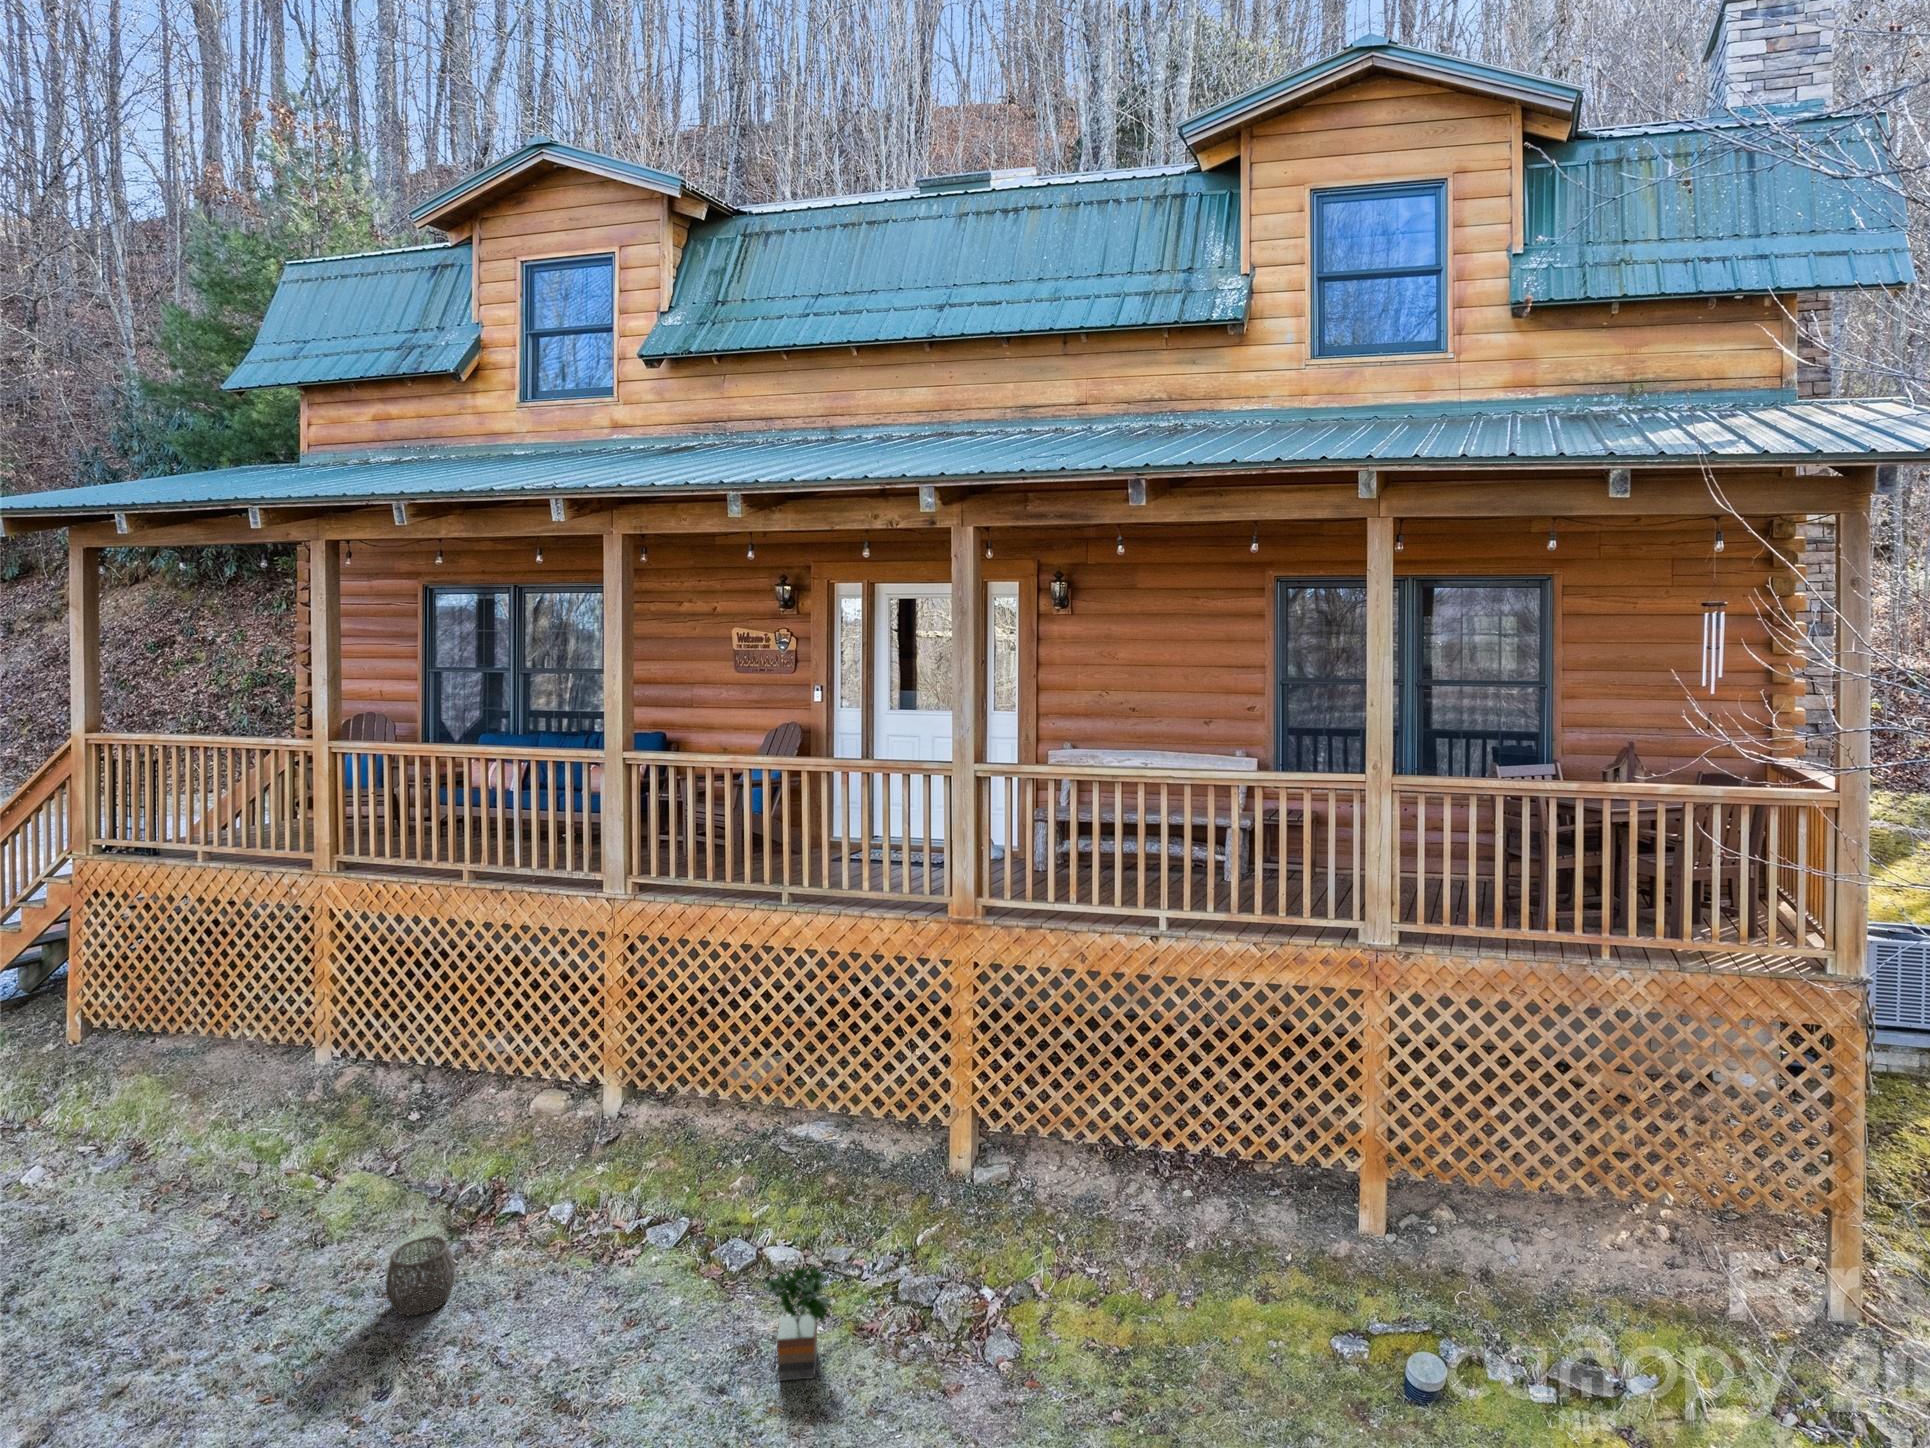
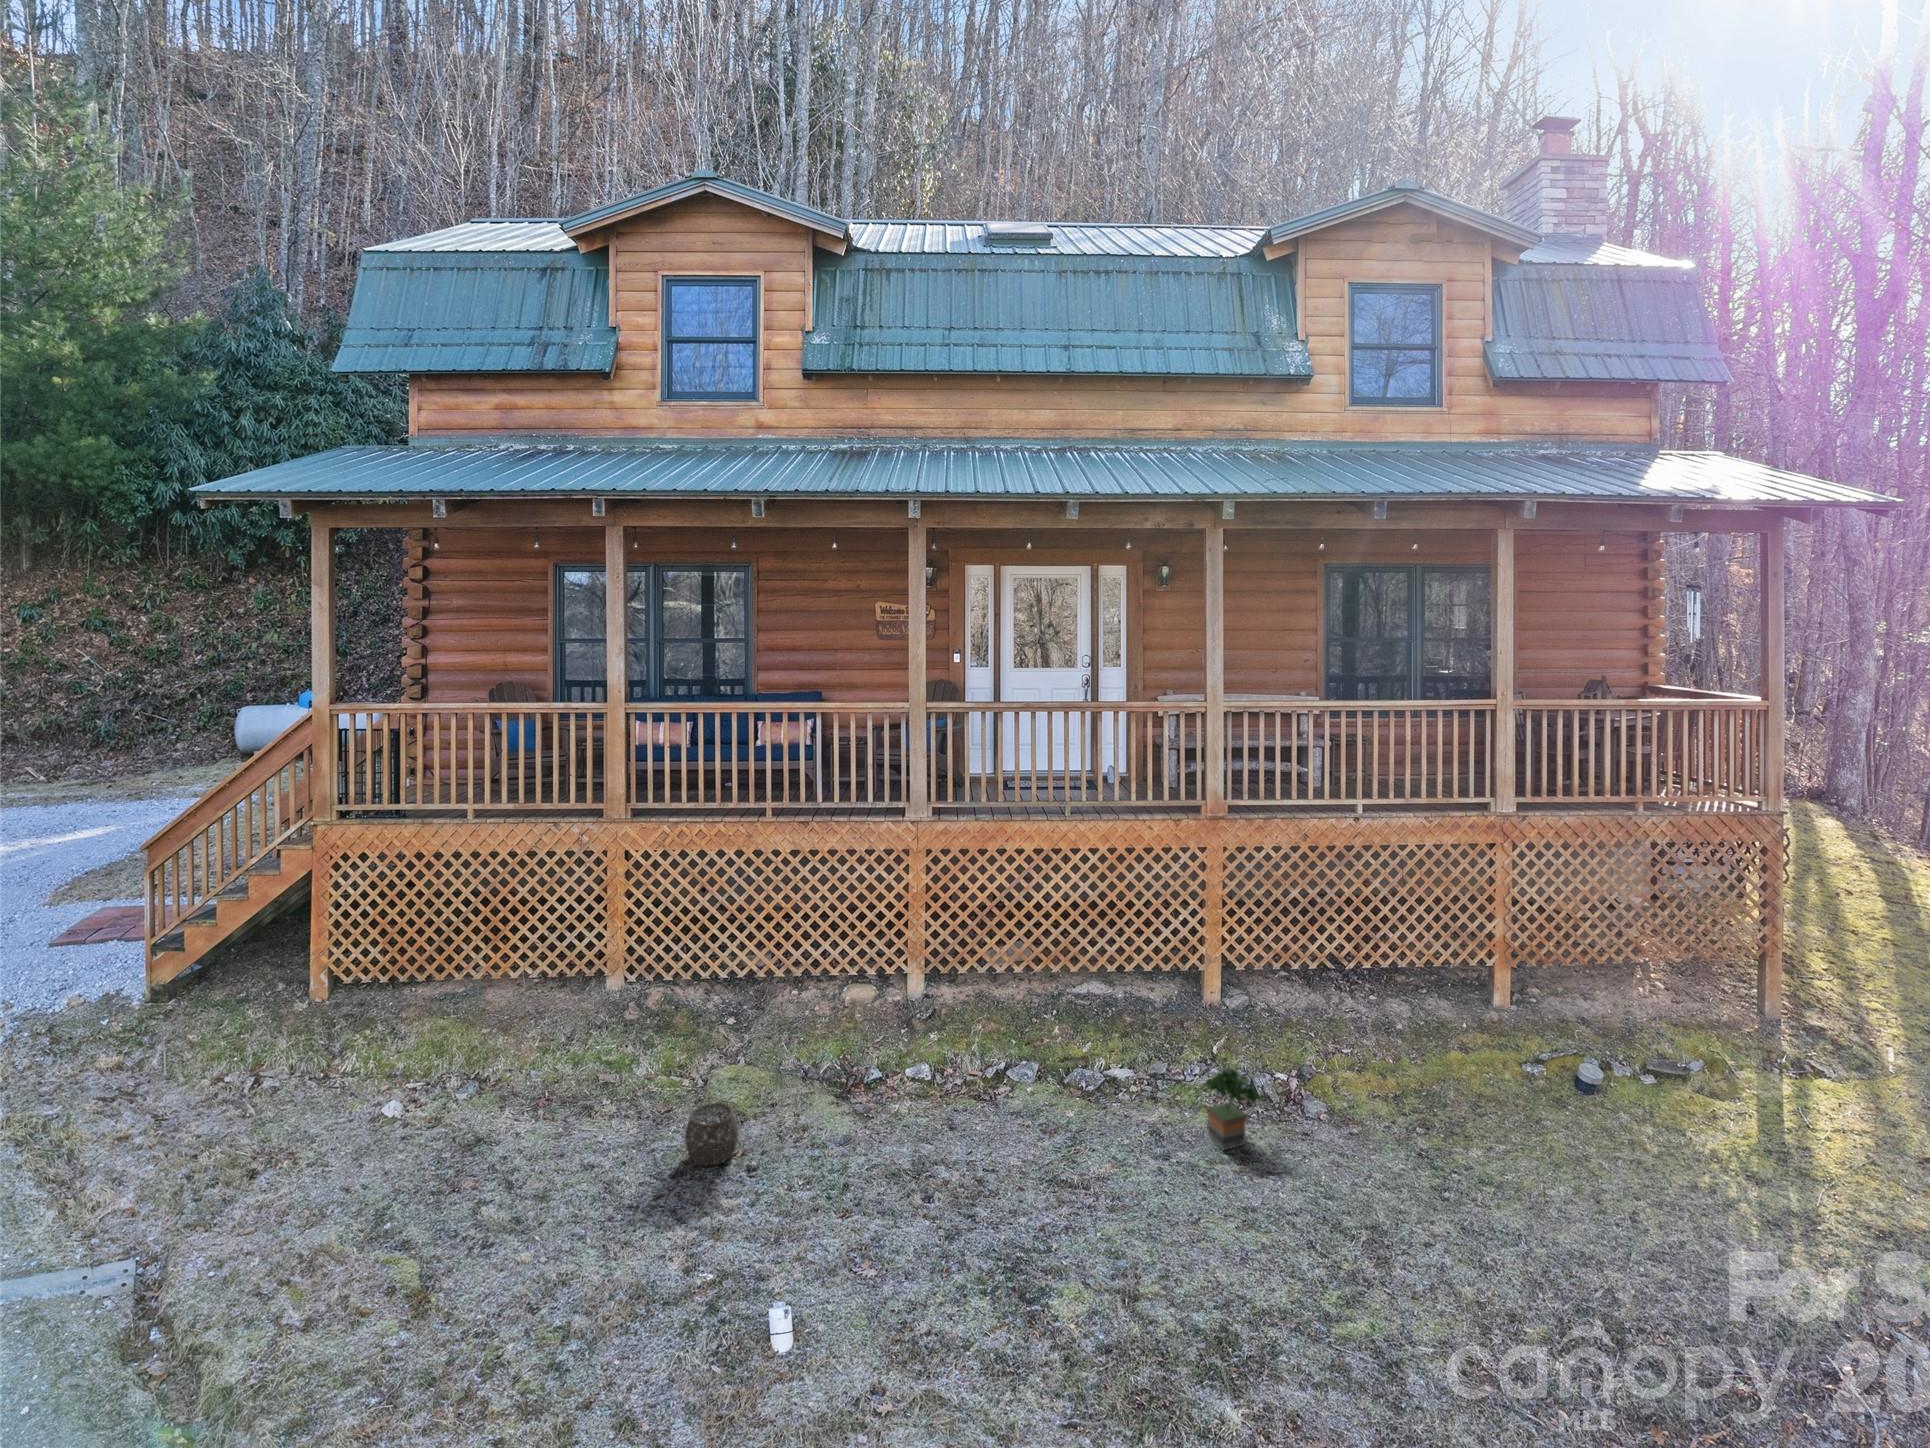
woven basket: present [386,1237,456,1316] -> present [685,1103,739,1166]

